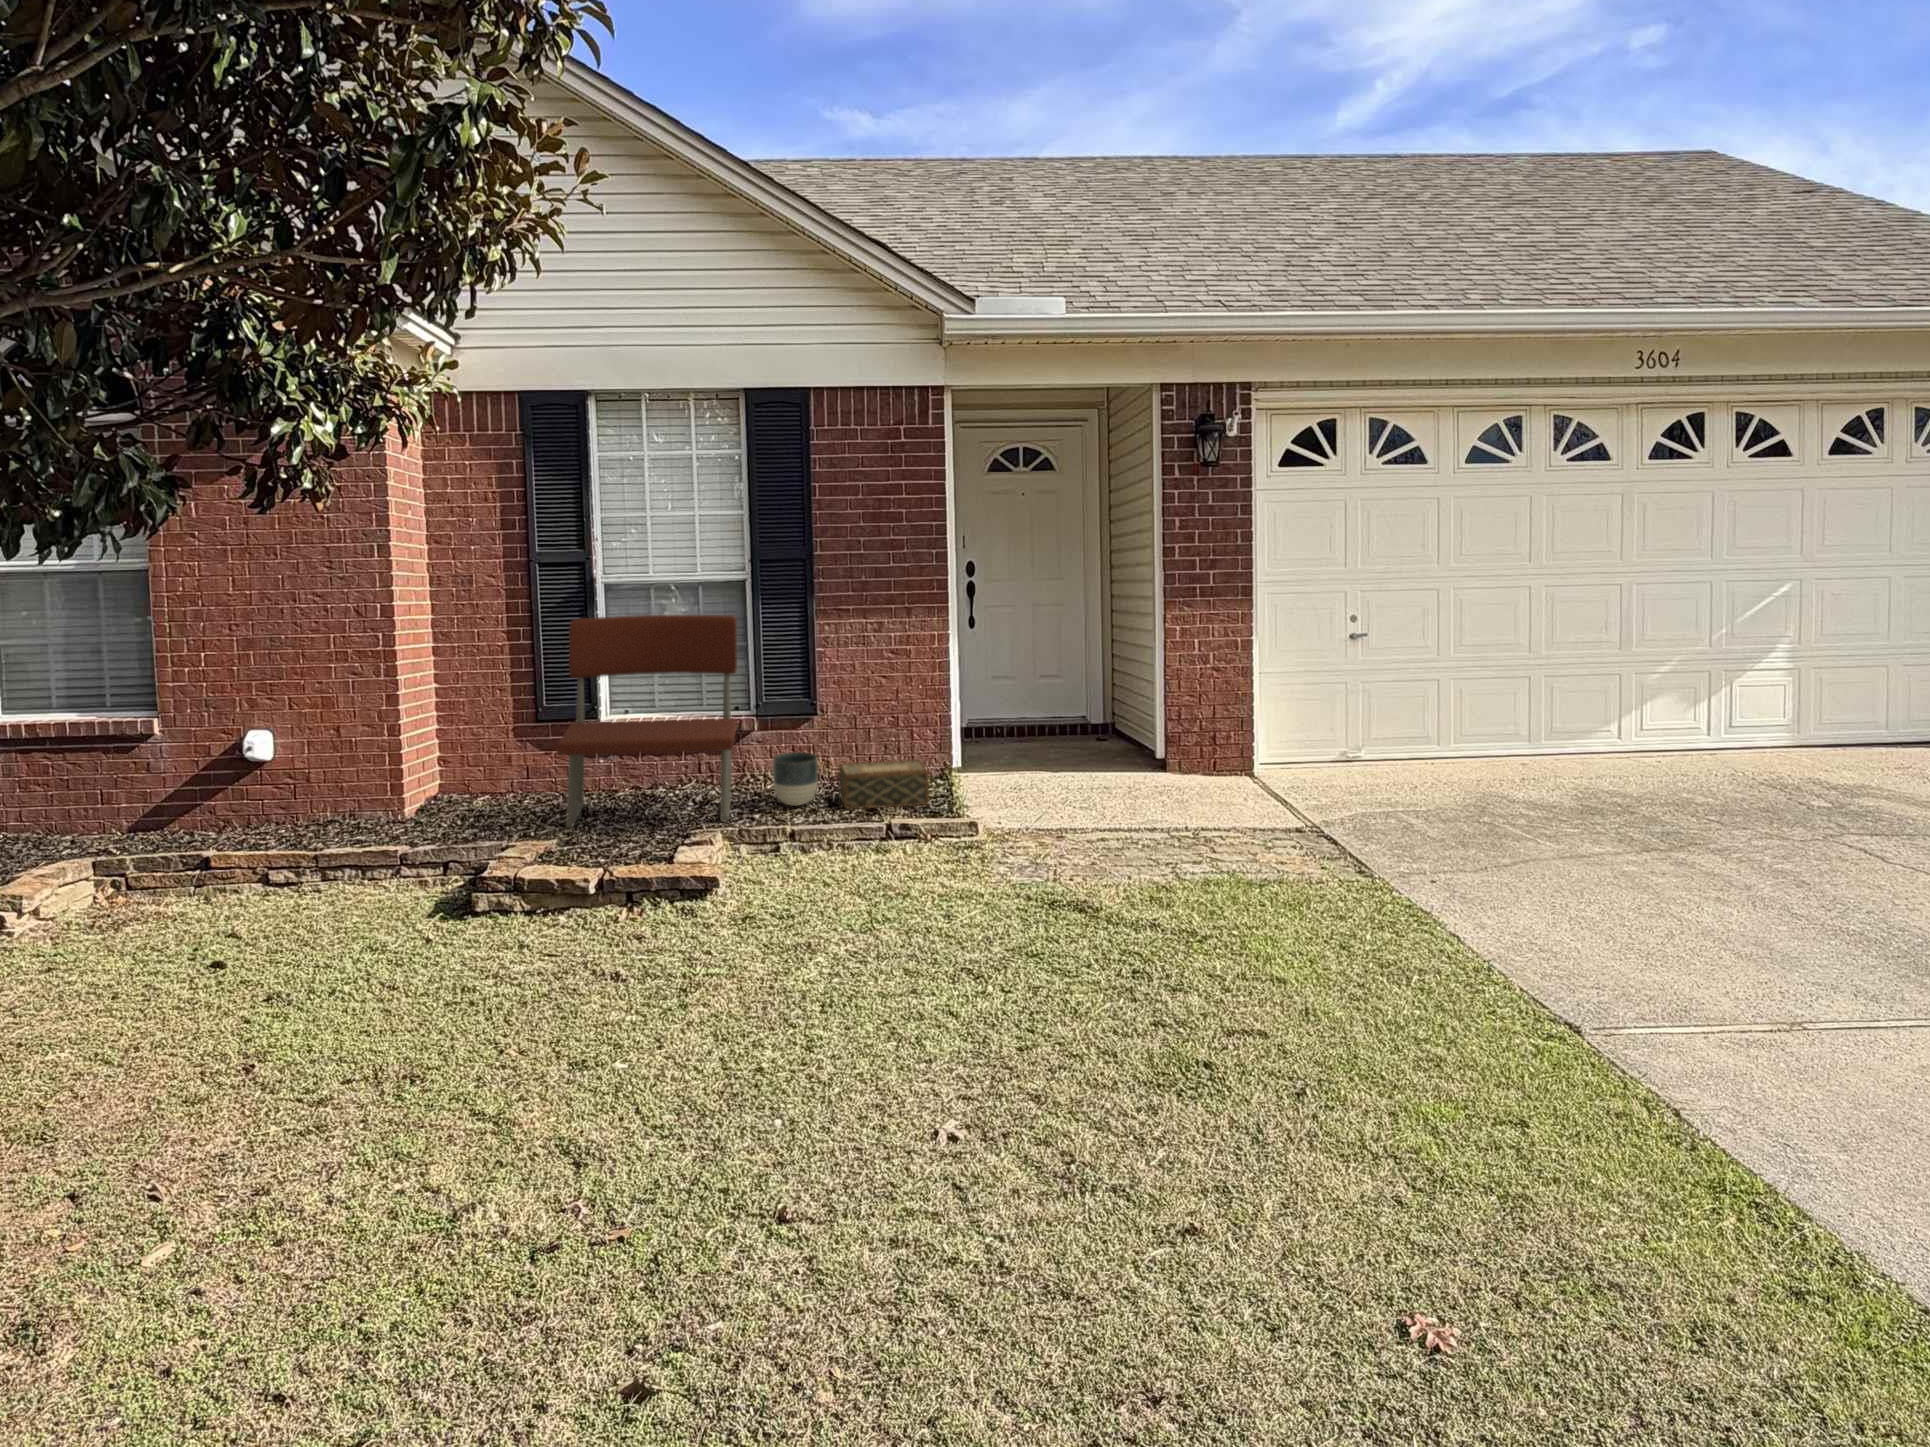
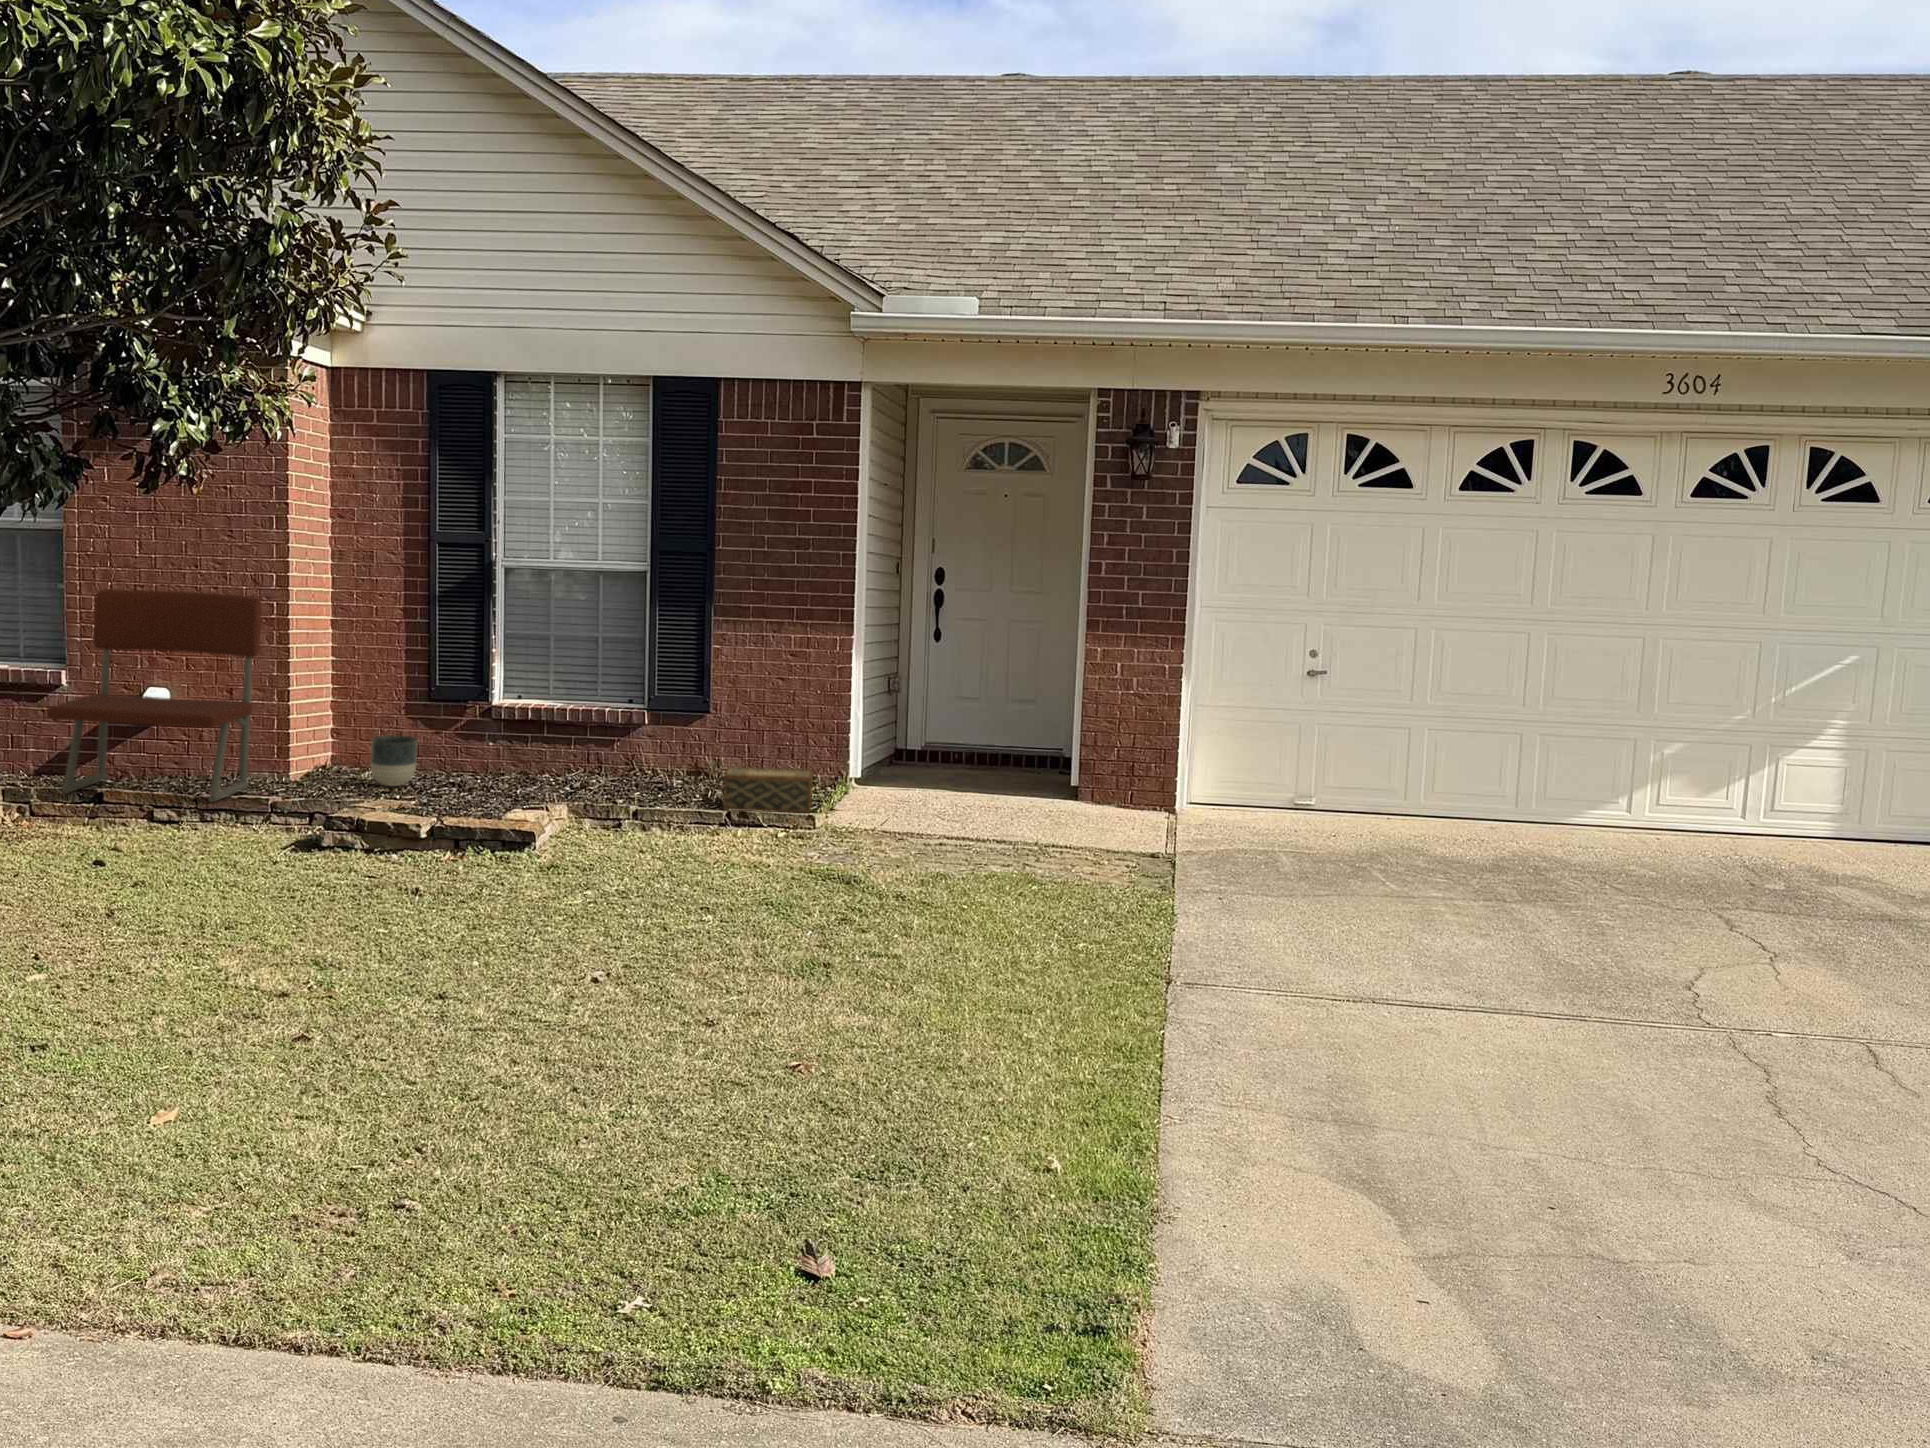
bench: present [556,615,737,828] -> present [47,589,262,802]
planter: present [773,752,818,806] -> present [371,735,418,786]

